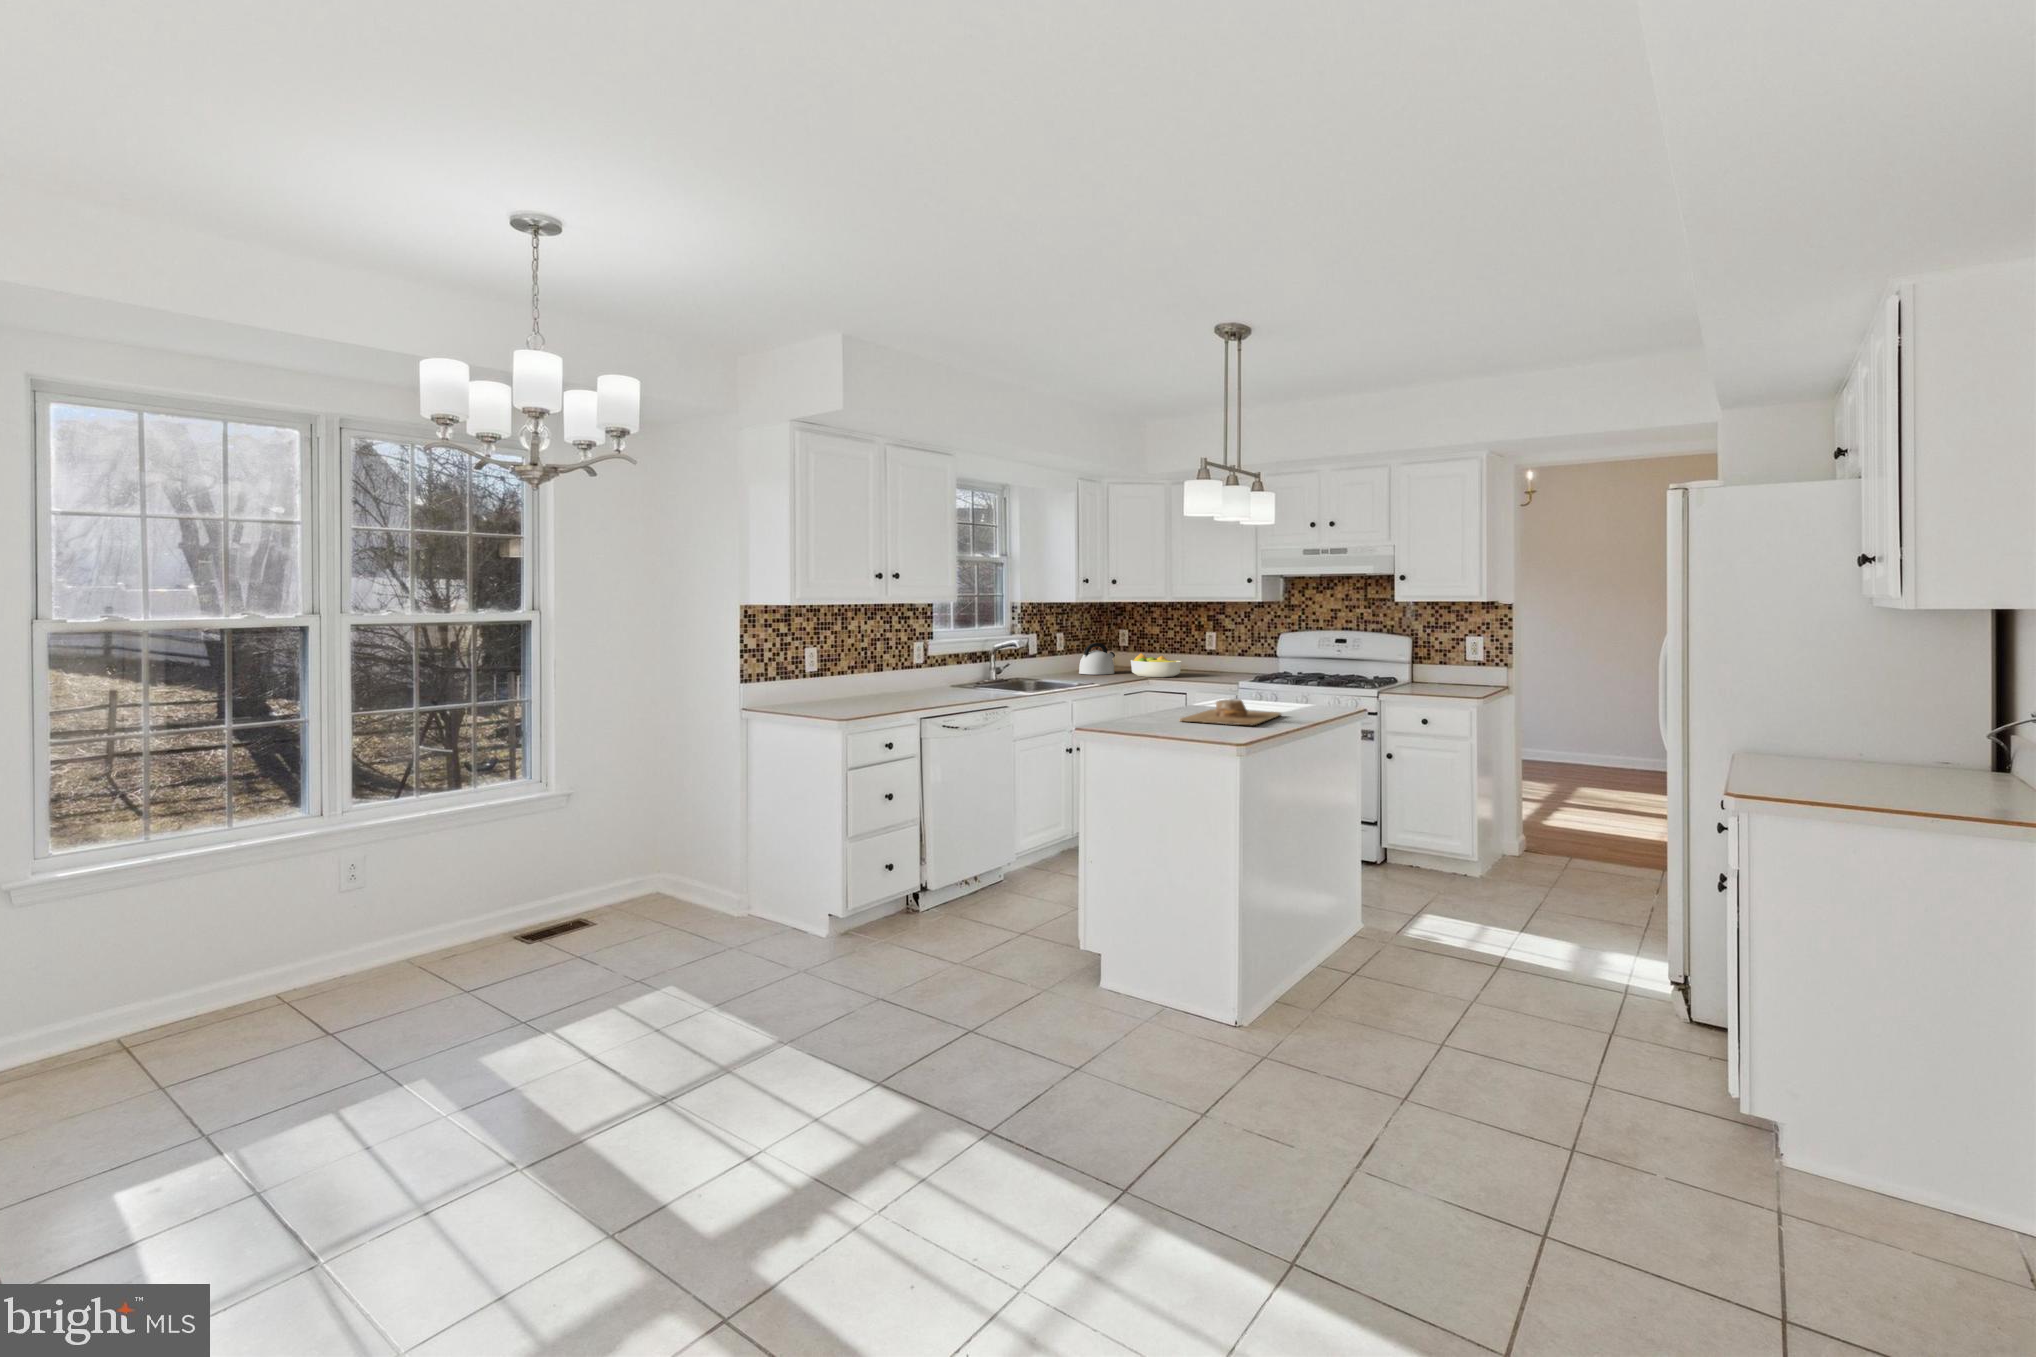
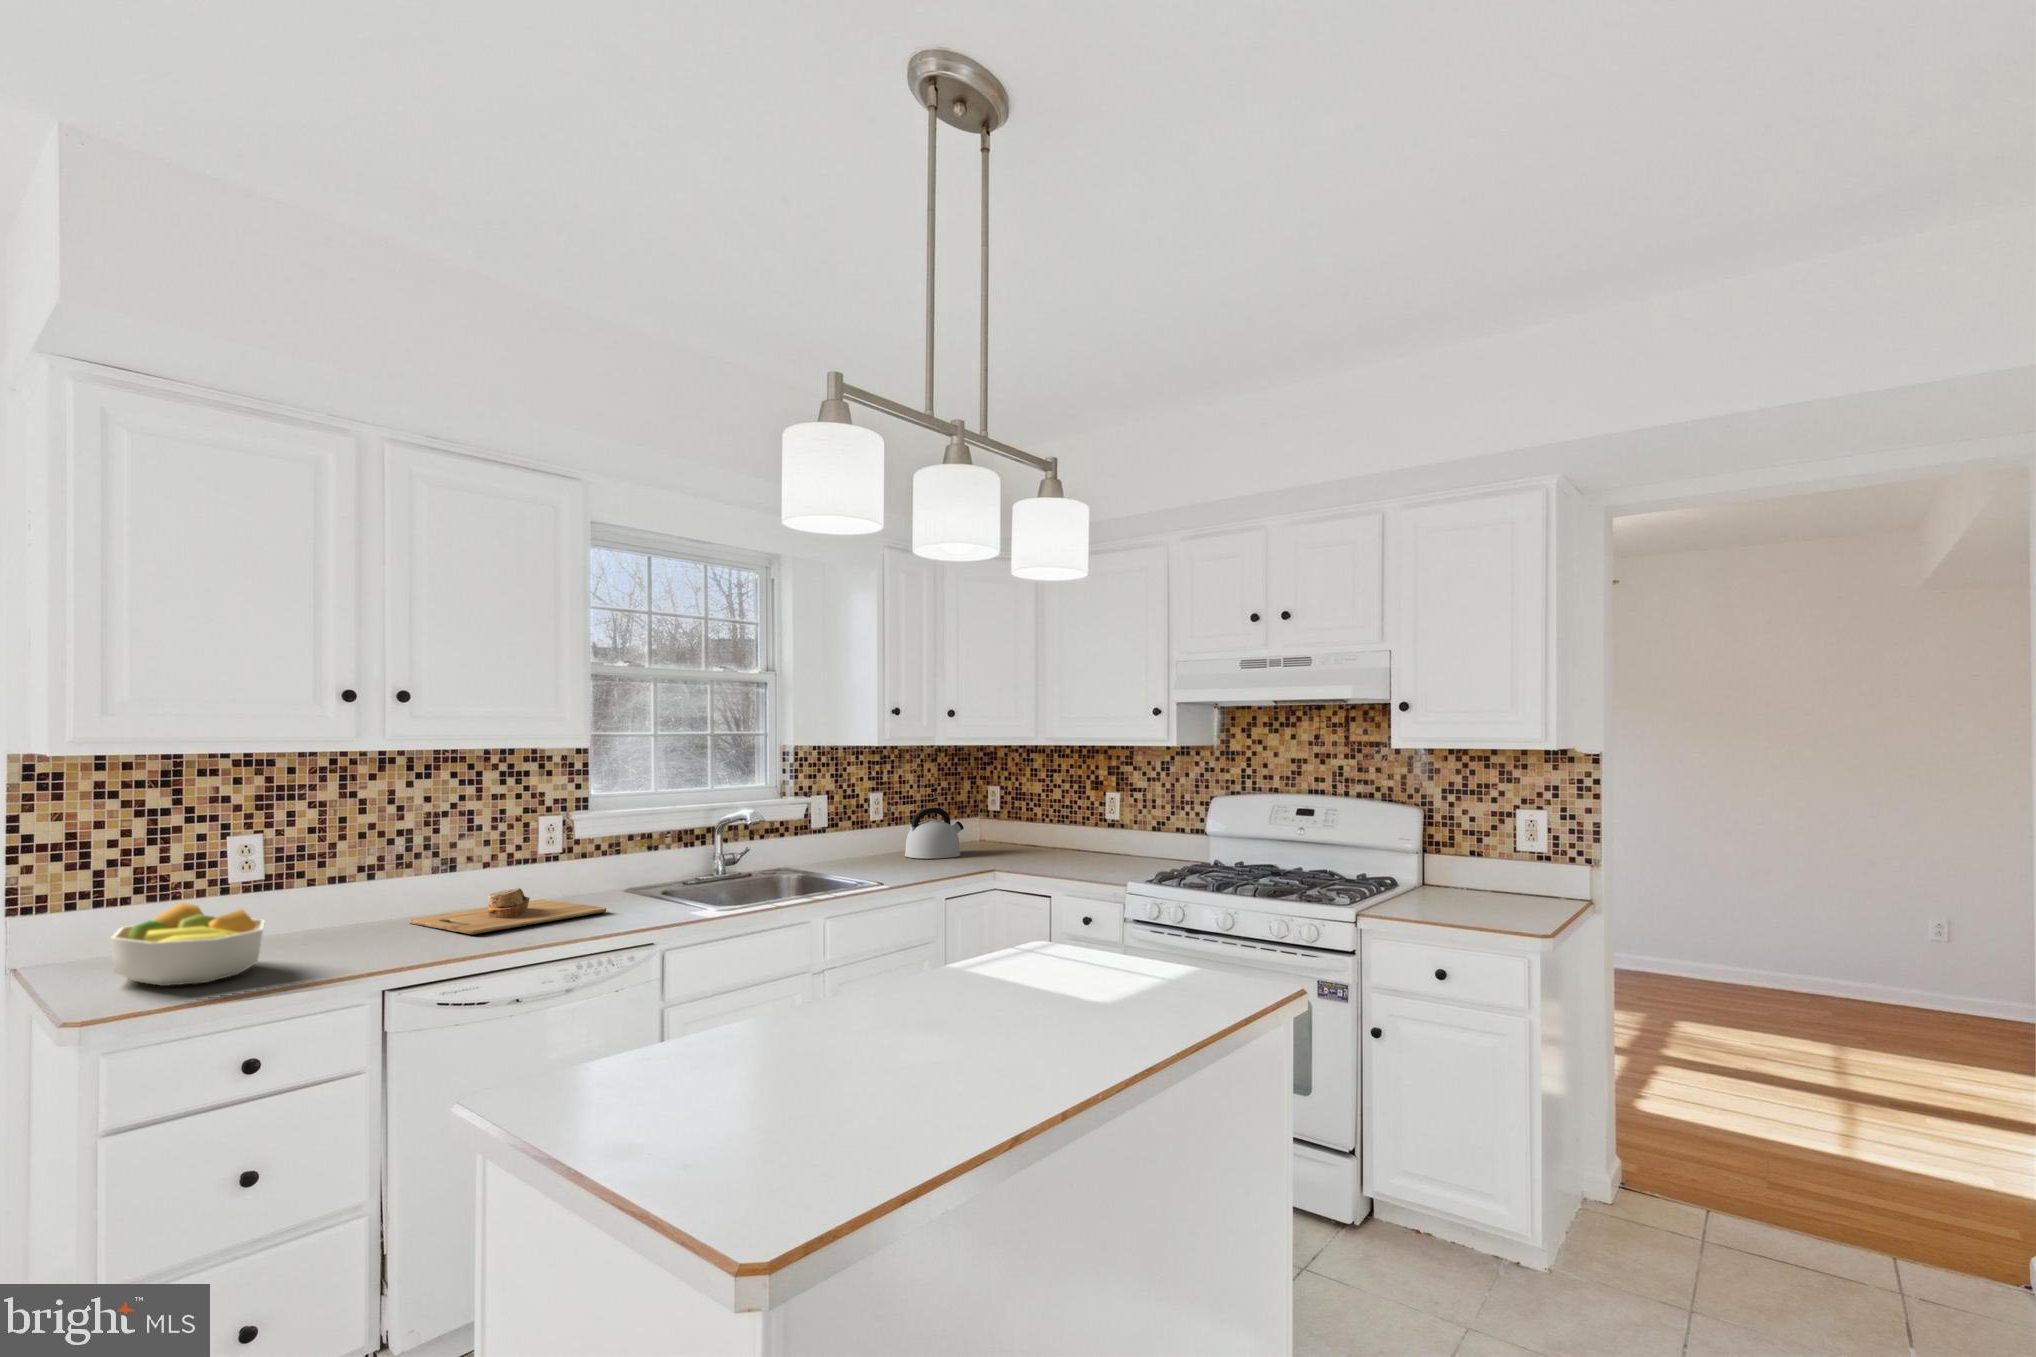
fruit bowl: present [1131,654,1181,677] -> present [110,902,265,986]
cutting board: present [1180,699,1281,725] -> present [409,888,606,934]

